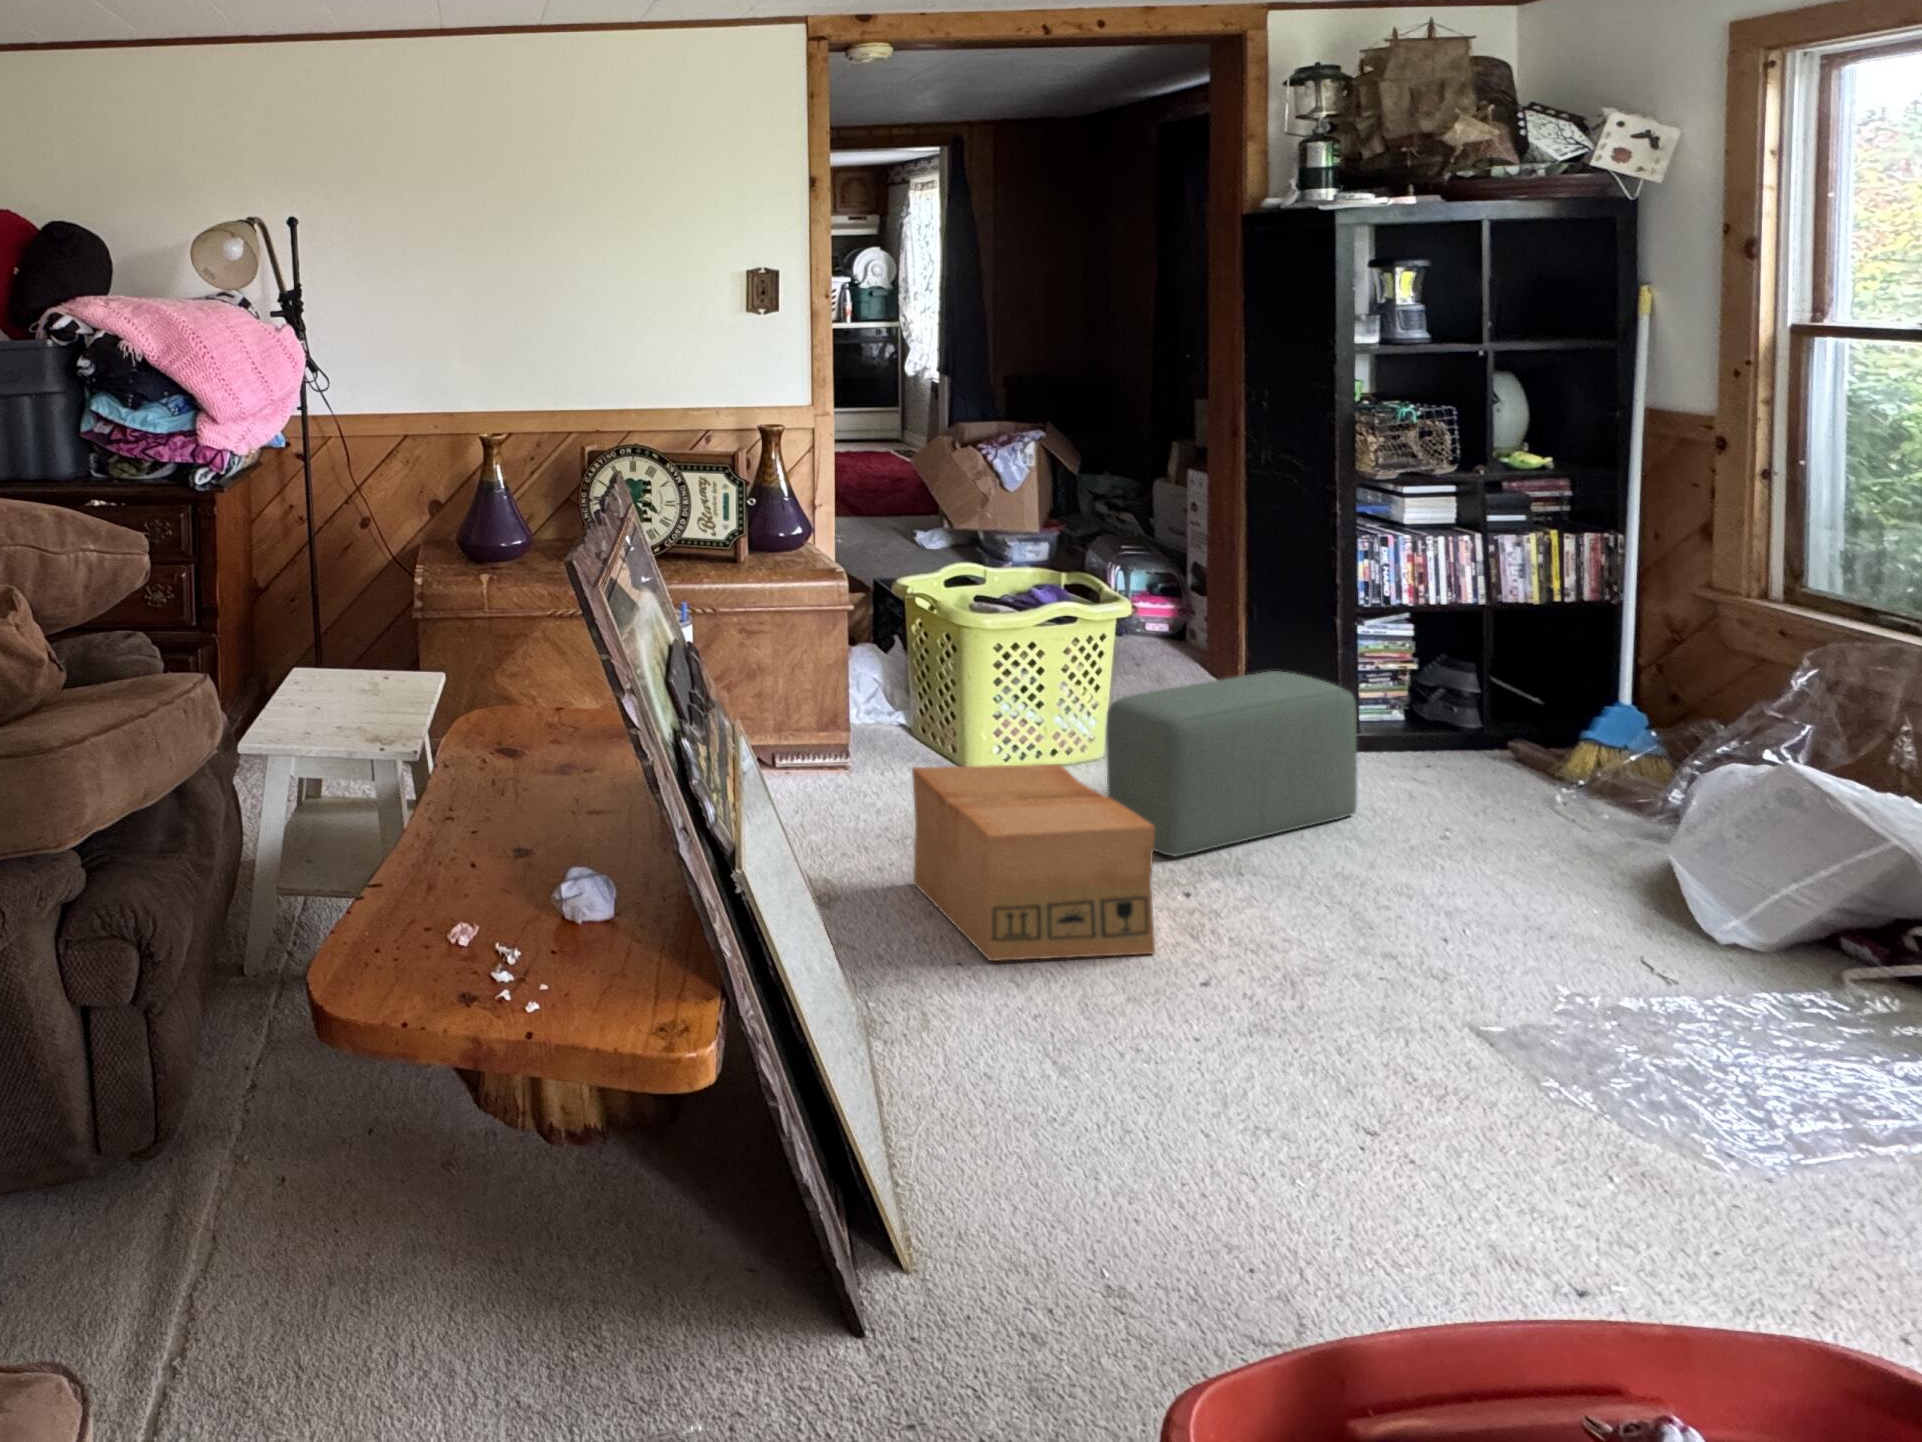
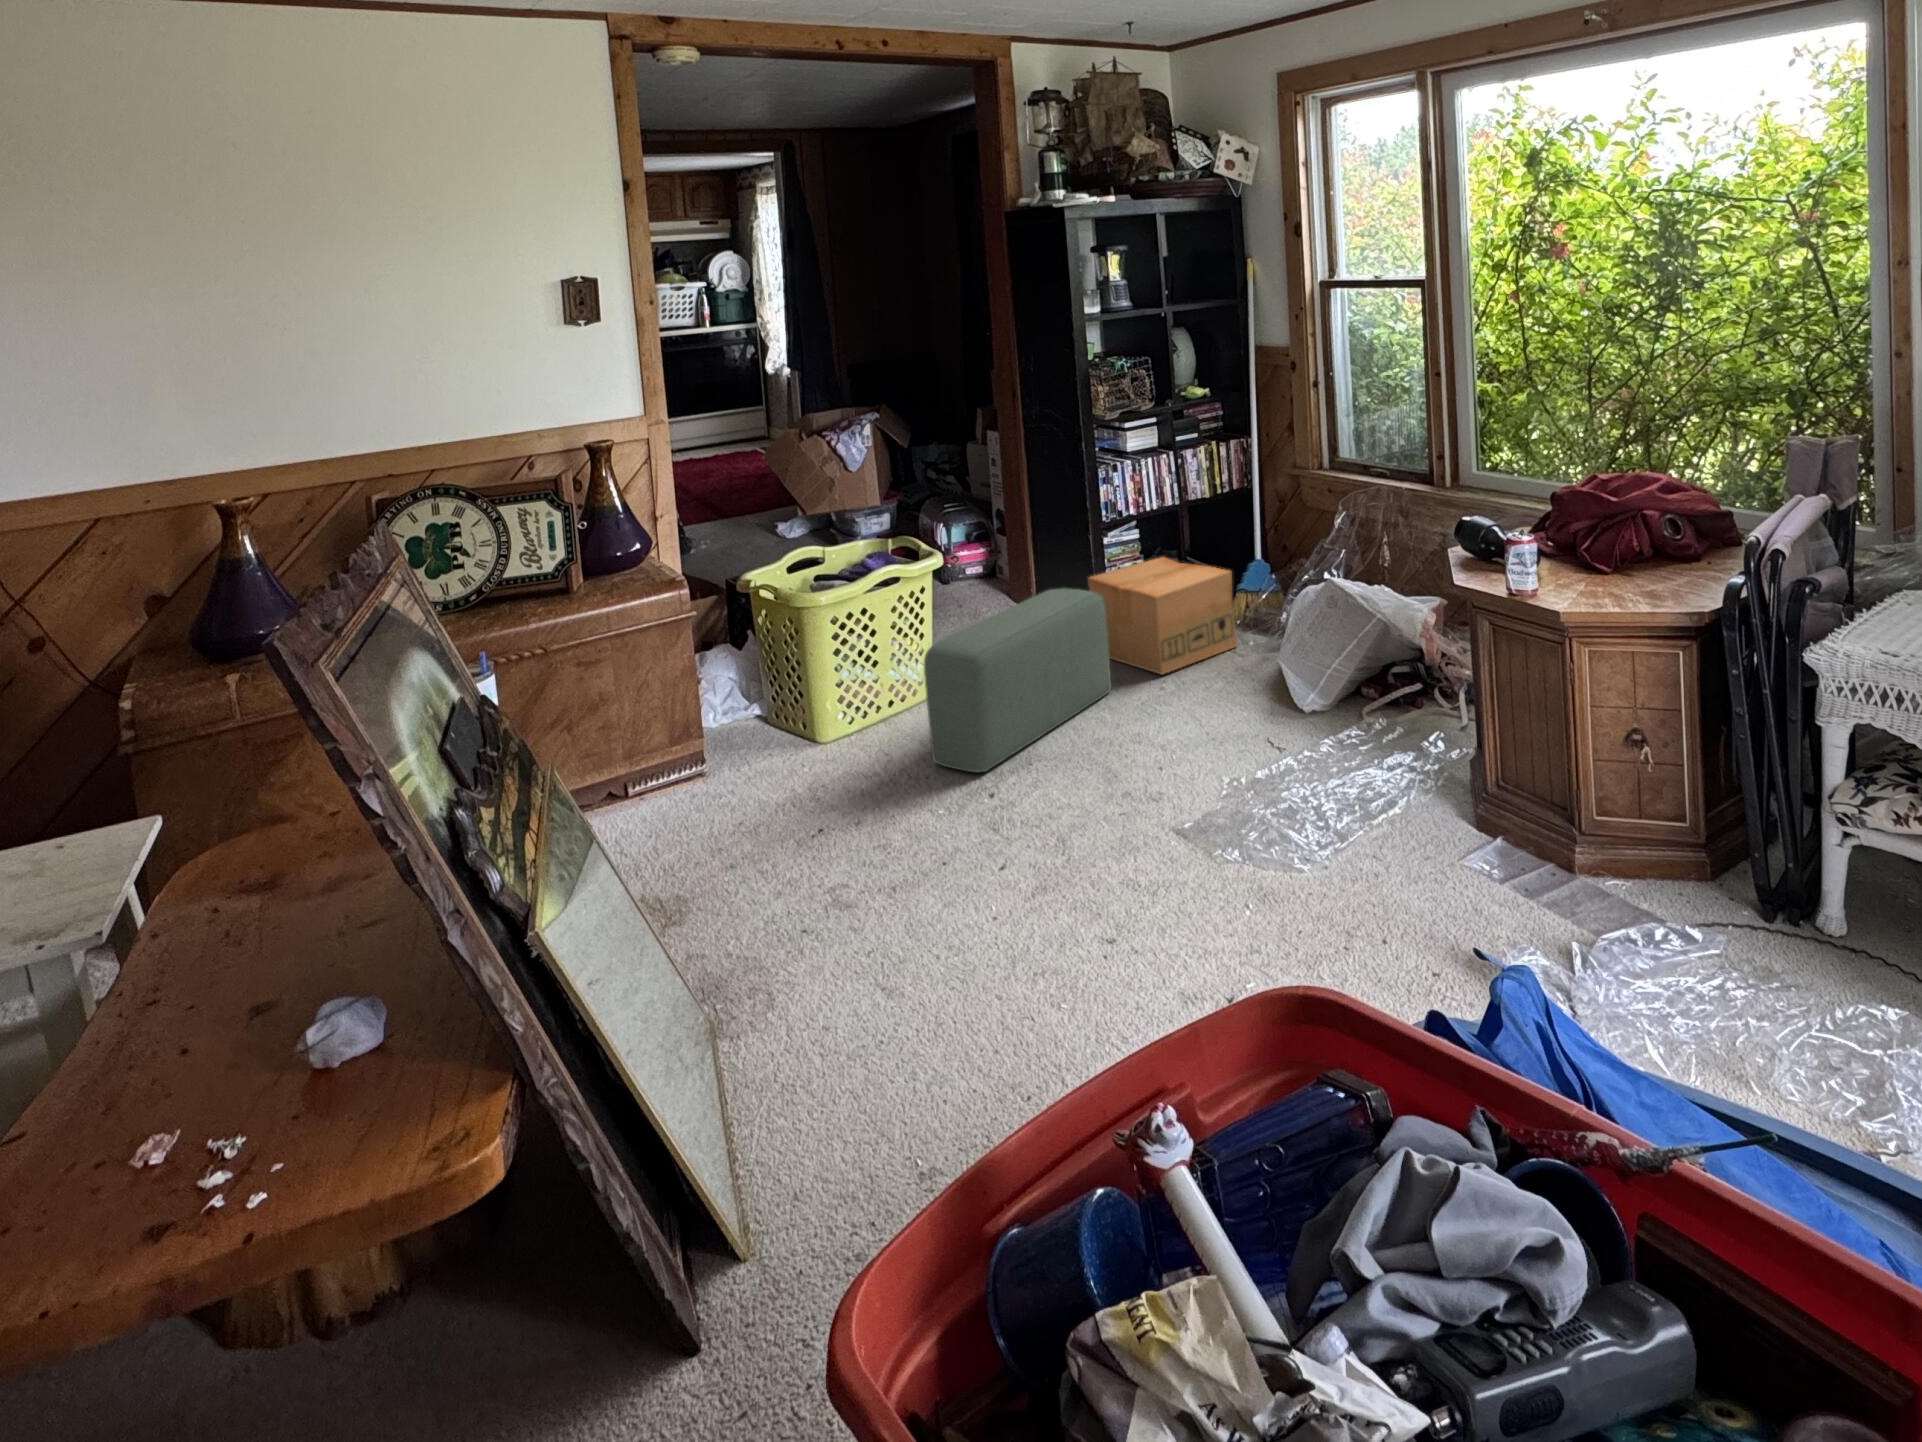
cardboard box: present [912,764,1155,961] -> present [1088,557,1237,674]

